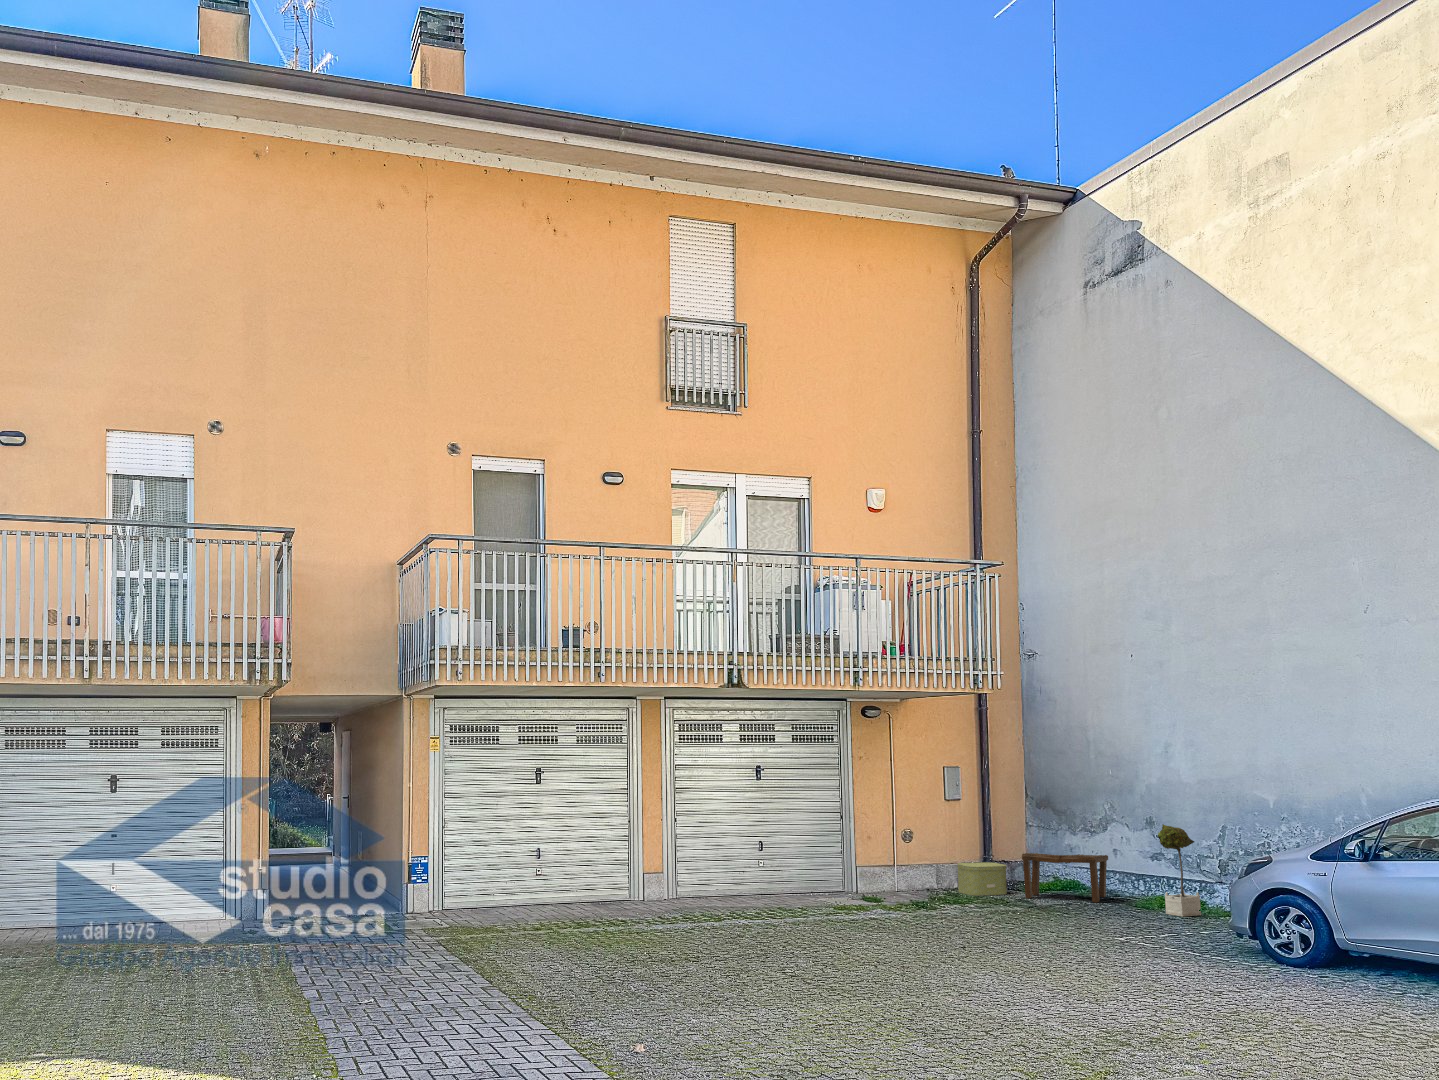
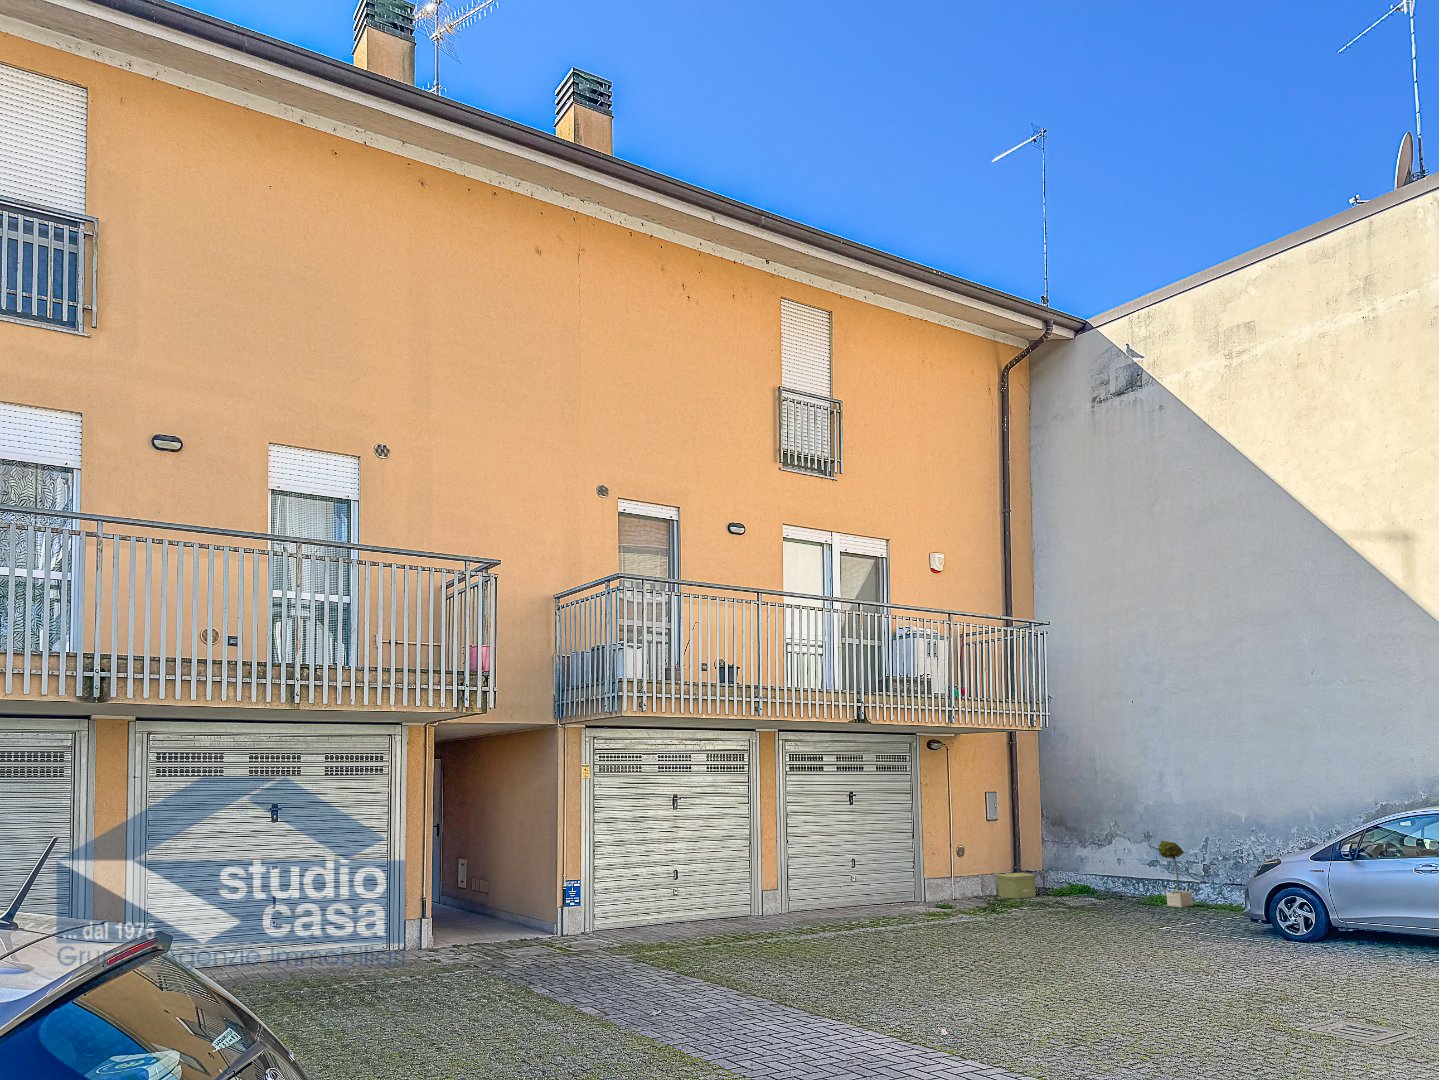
bench: present [1022,853,1108,903] -> none [1049,864,1112,900]

